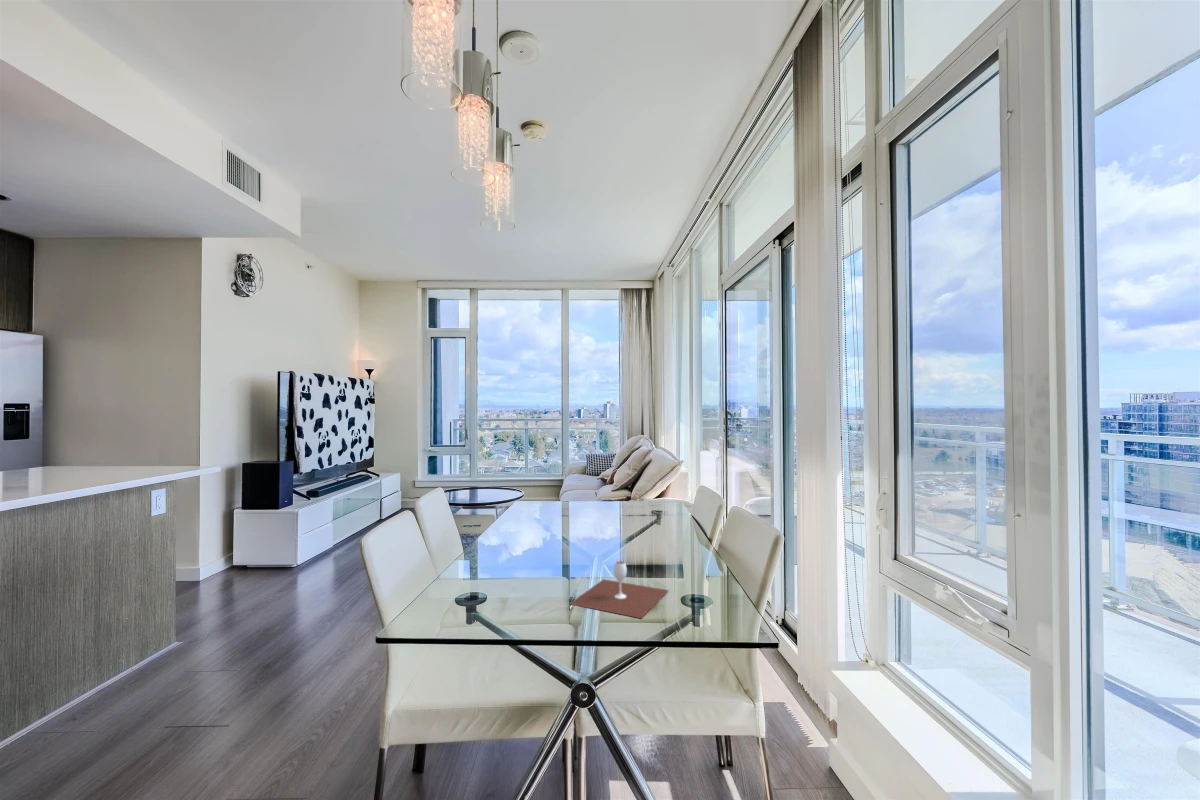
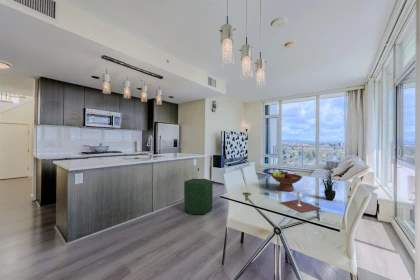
potted plant: none [638,463,685,561] -> present [322,170,336,200]
fruit bowl: none [514,499,599,559] -> present [271,171,302,191]
ottoman: none [112,567,268,744] -> present [184,179,213,215]

